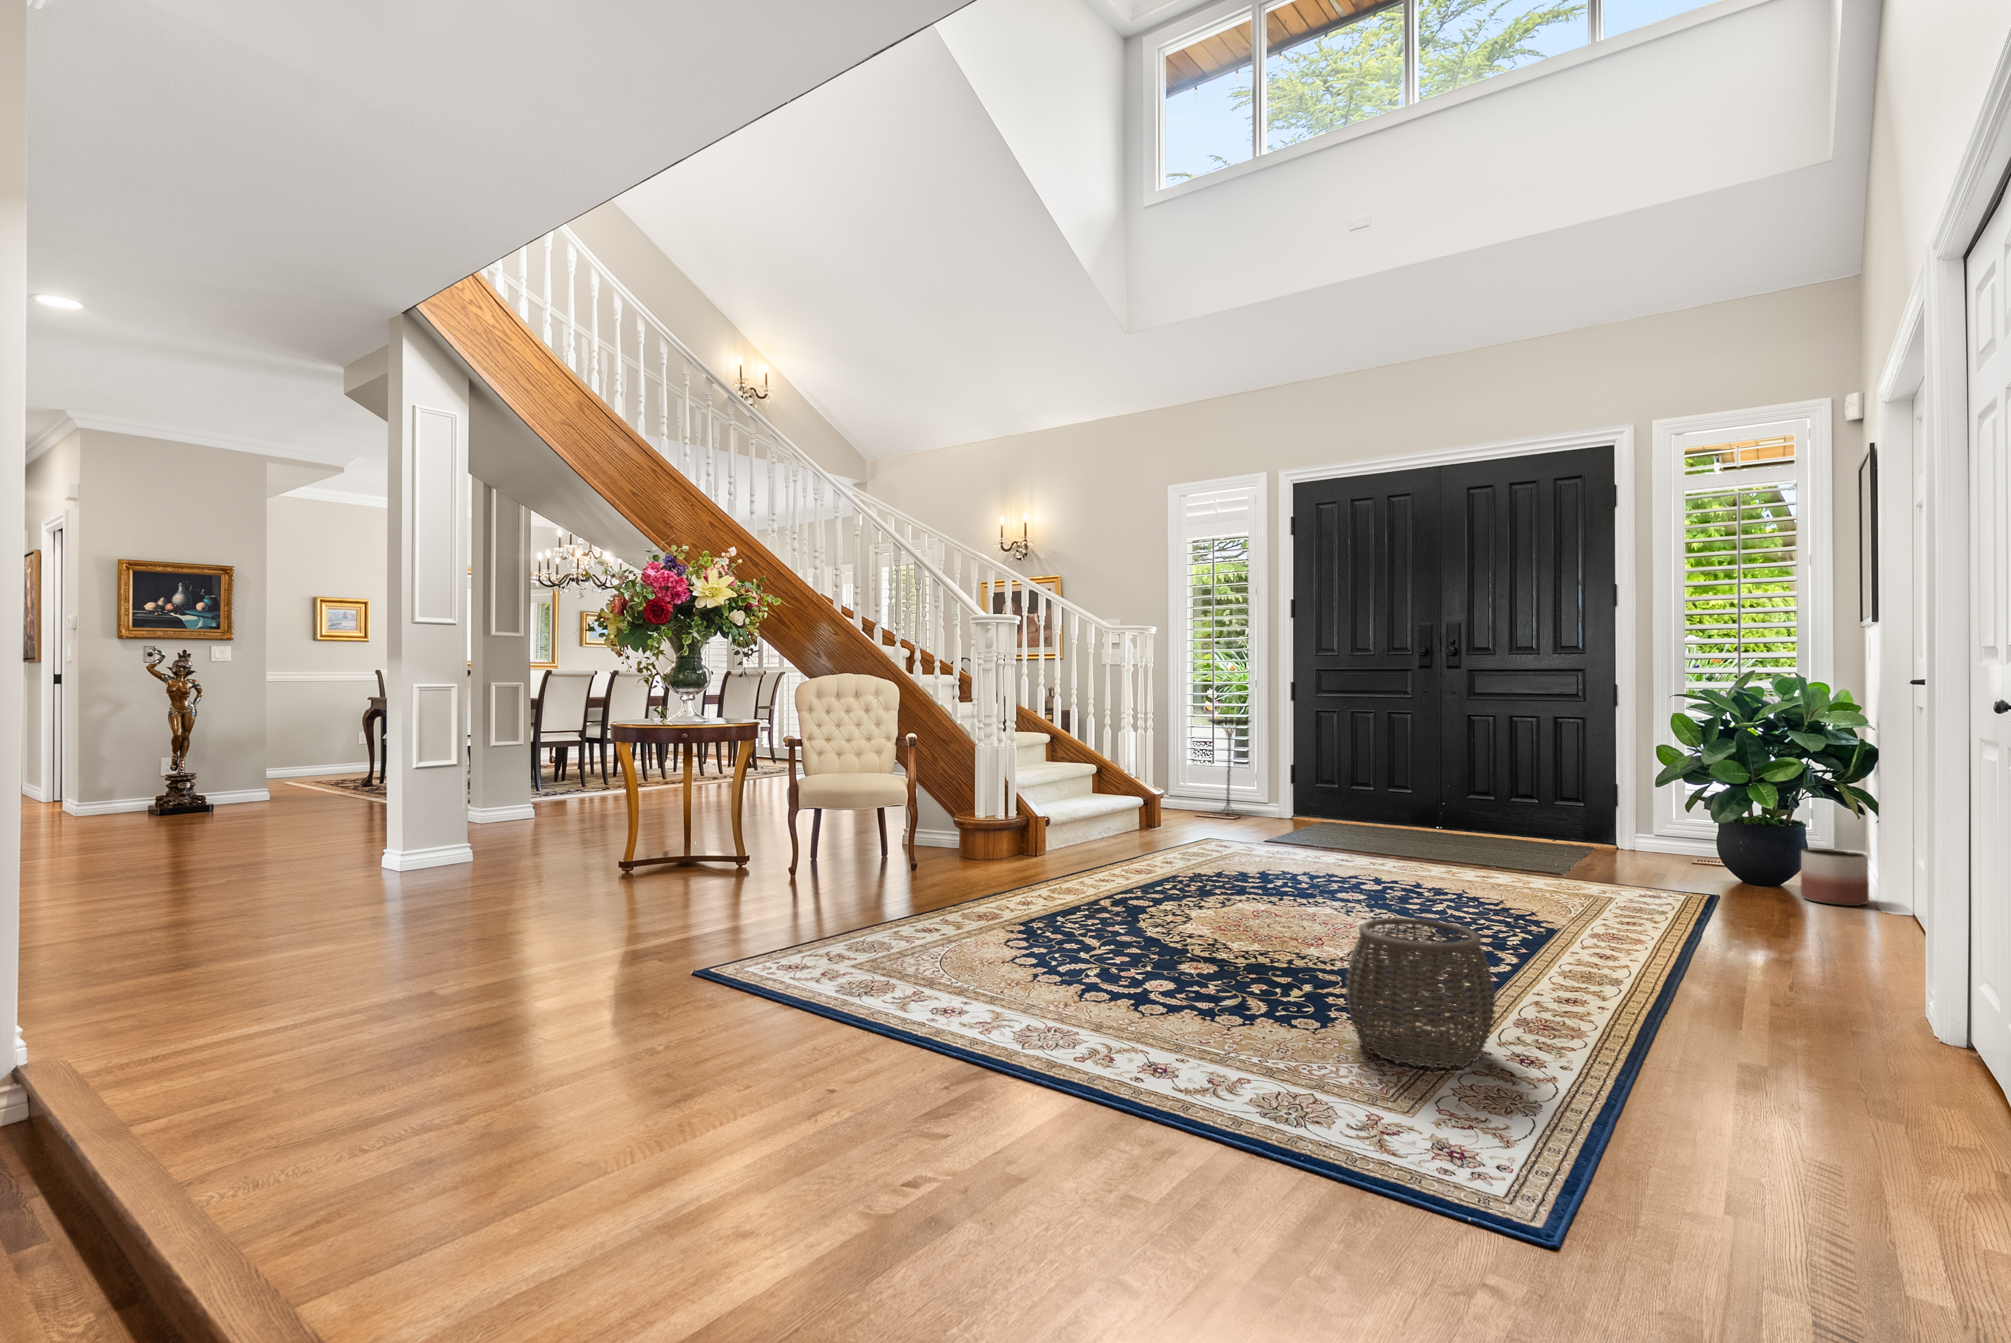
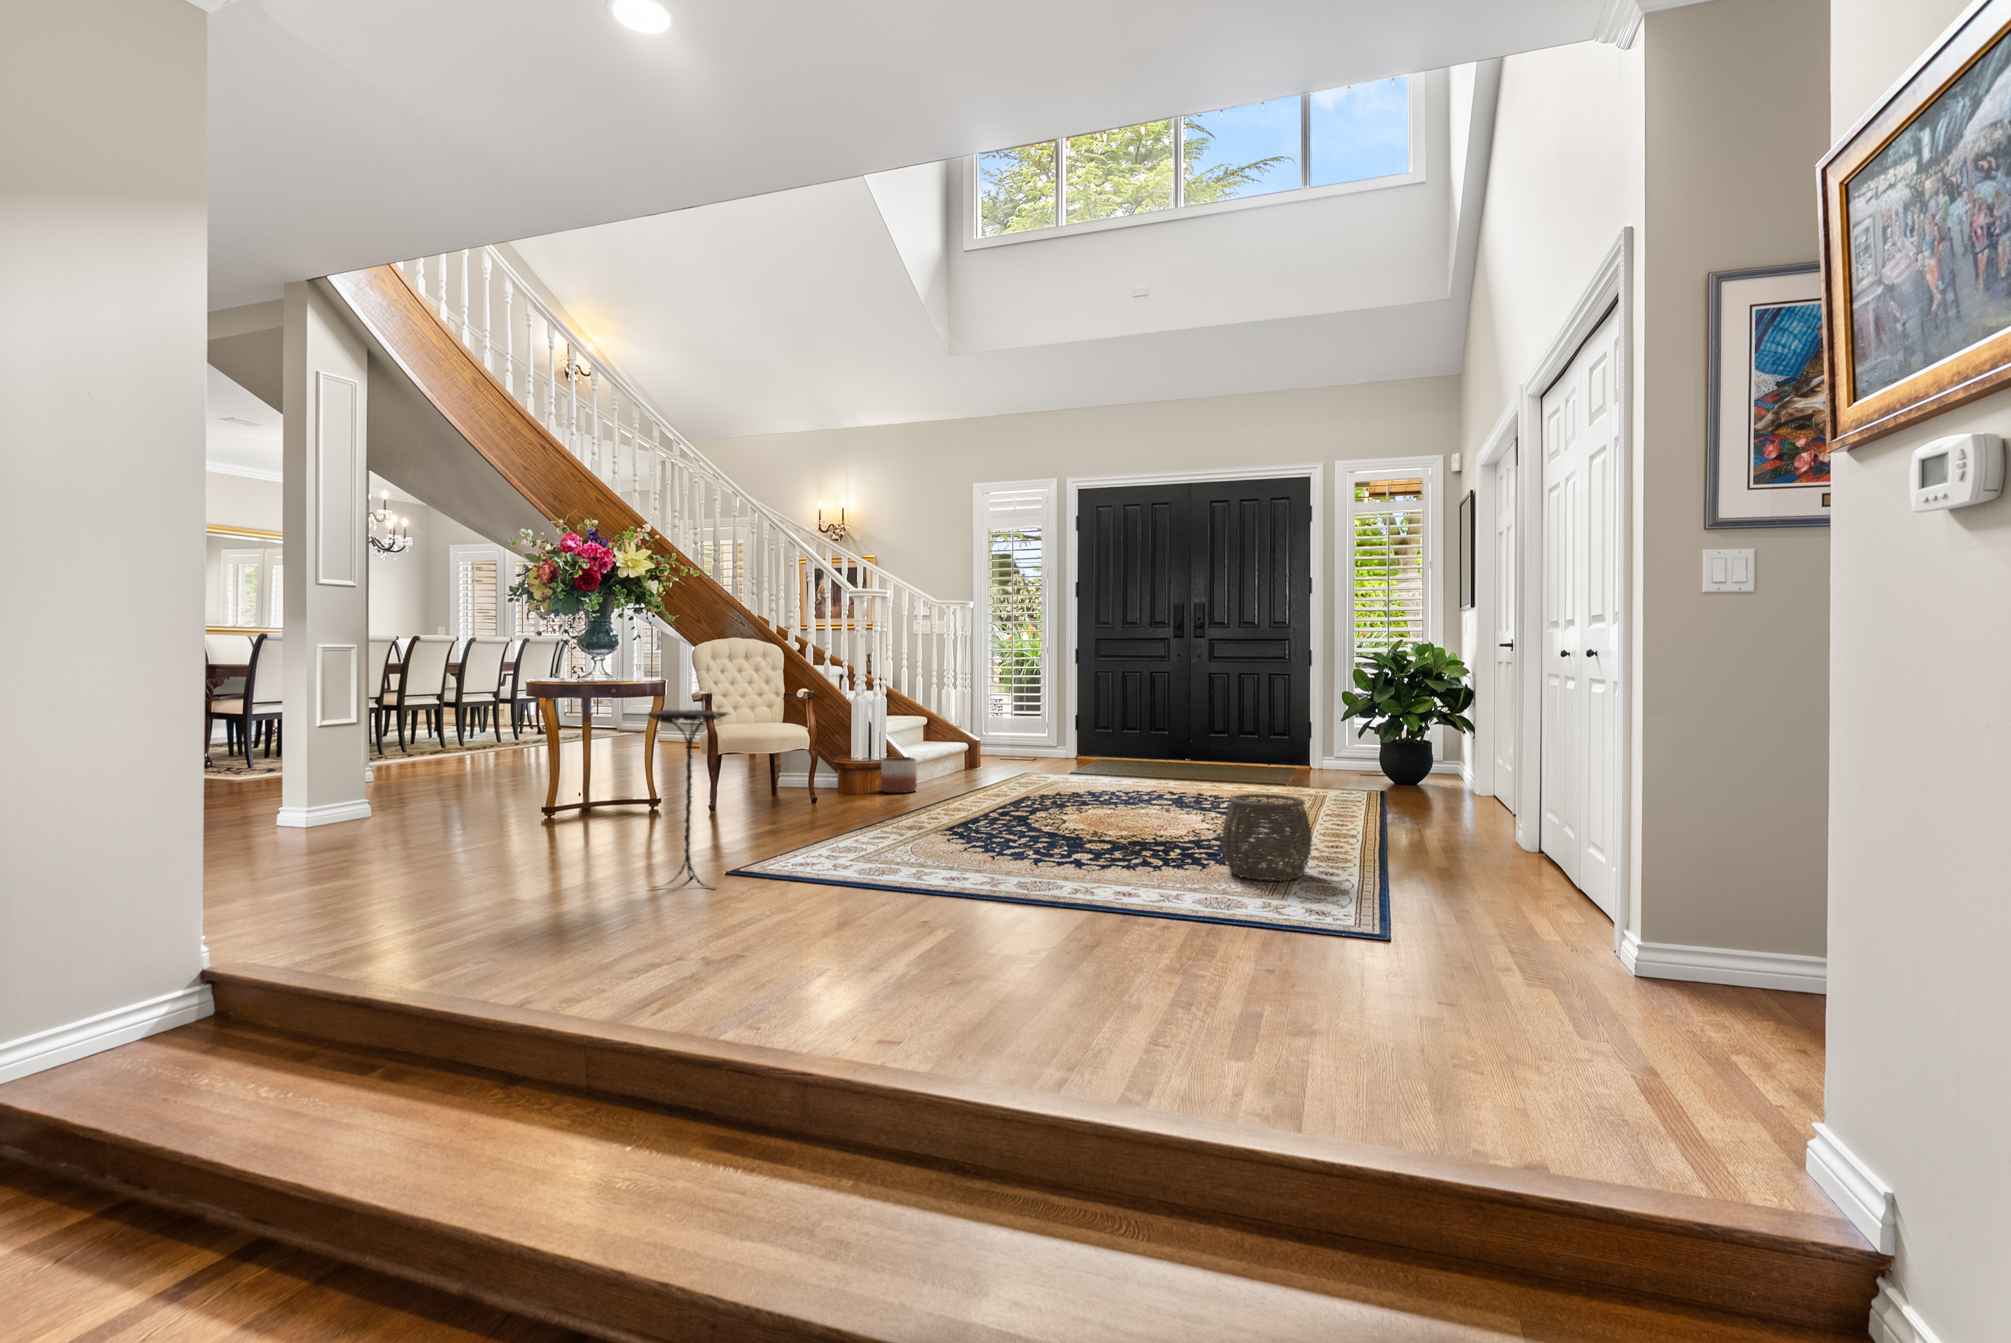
side table: present [1208,718,1250,817] -> present [648,710,730,886]
planter: present [1801,849,1869,906] -> present [881,757,917,793]

